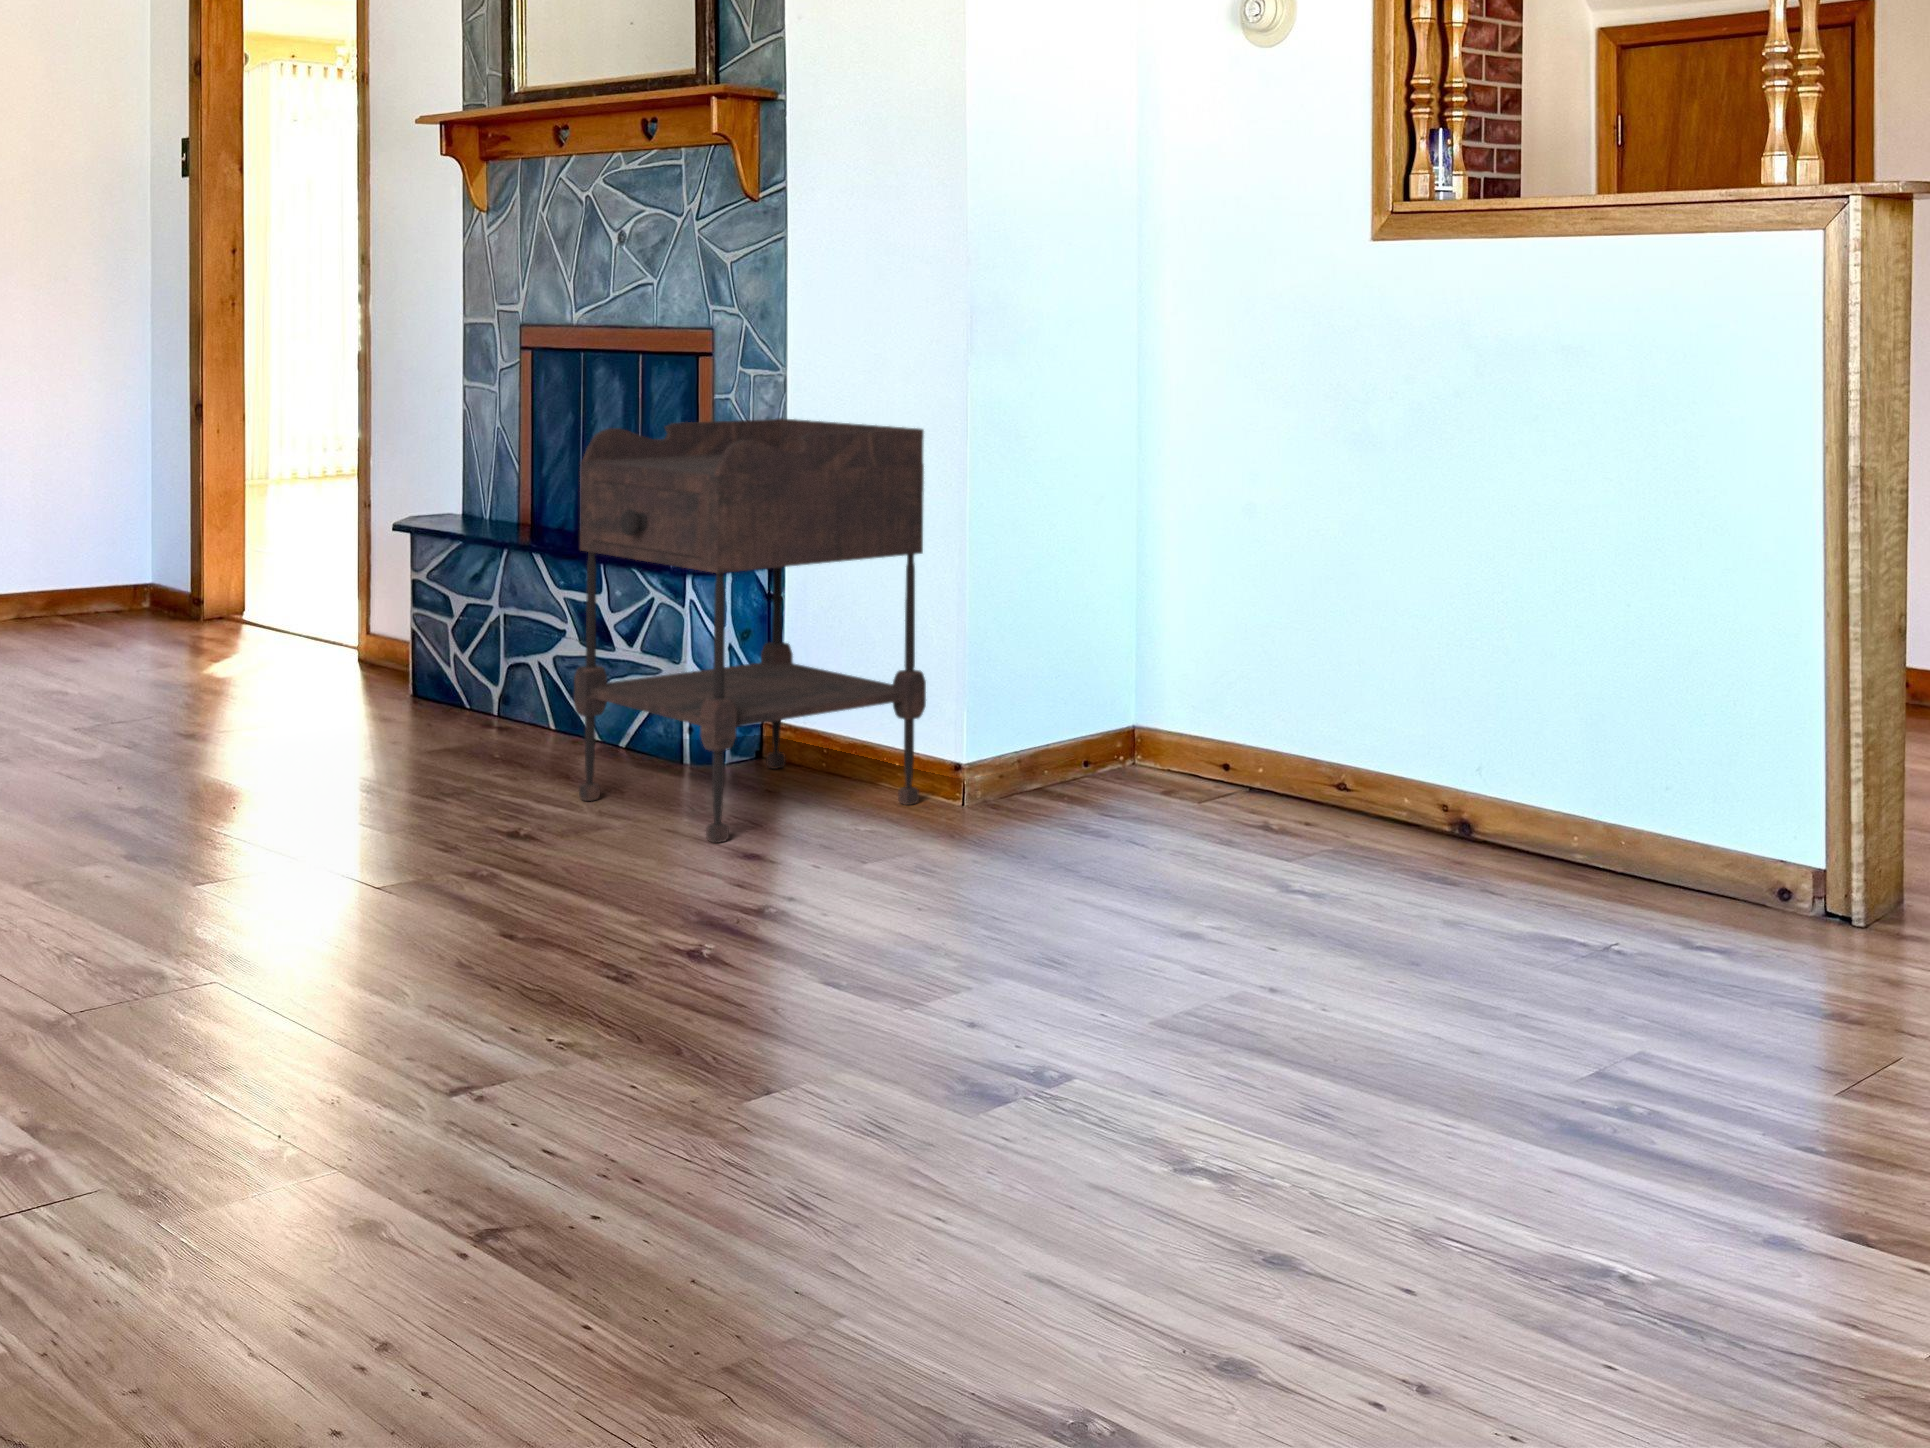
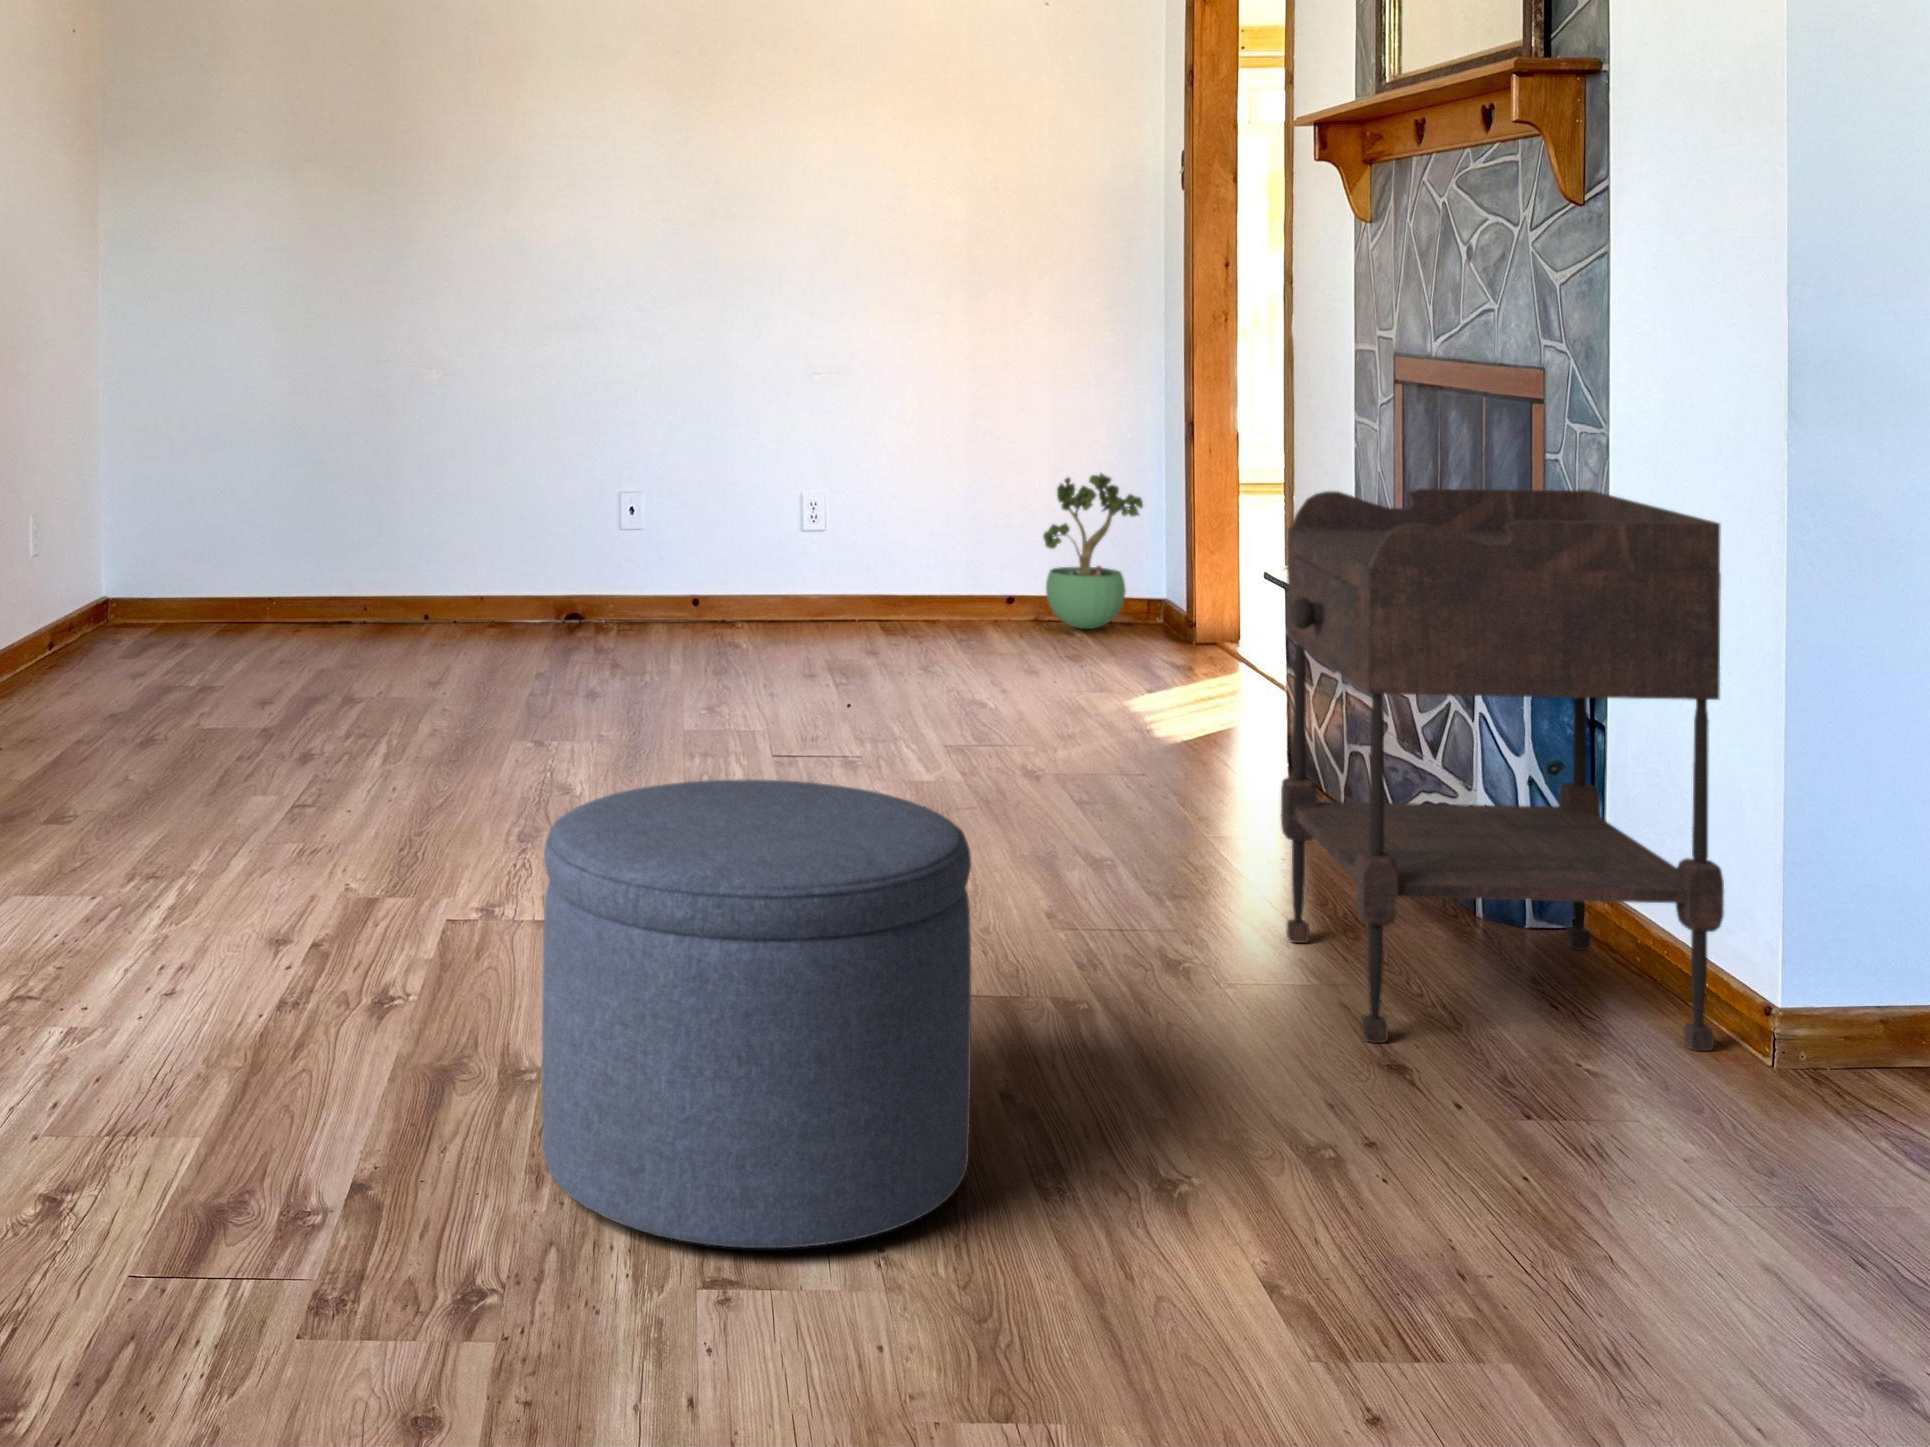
potted plant: none [35,460,141,622] -> present [1043,474,1143,629]
ottoman: none [192,683,581,1064] -> present [542,779,971,1248]

